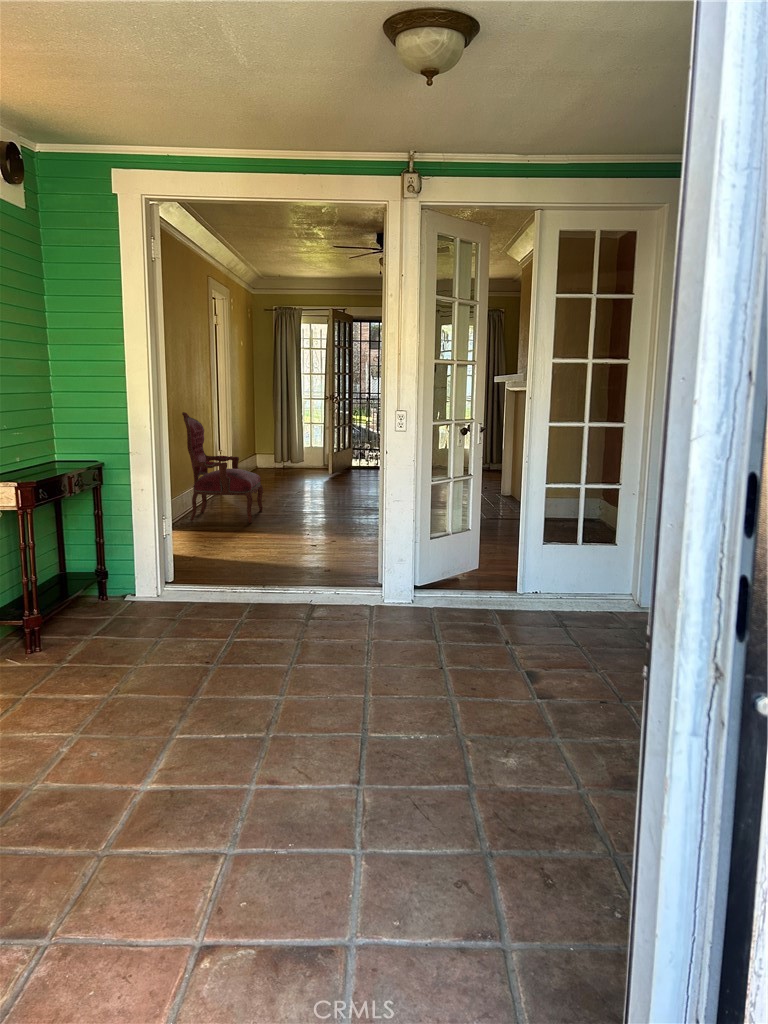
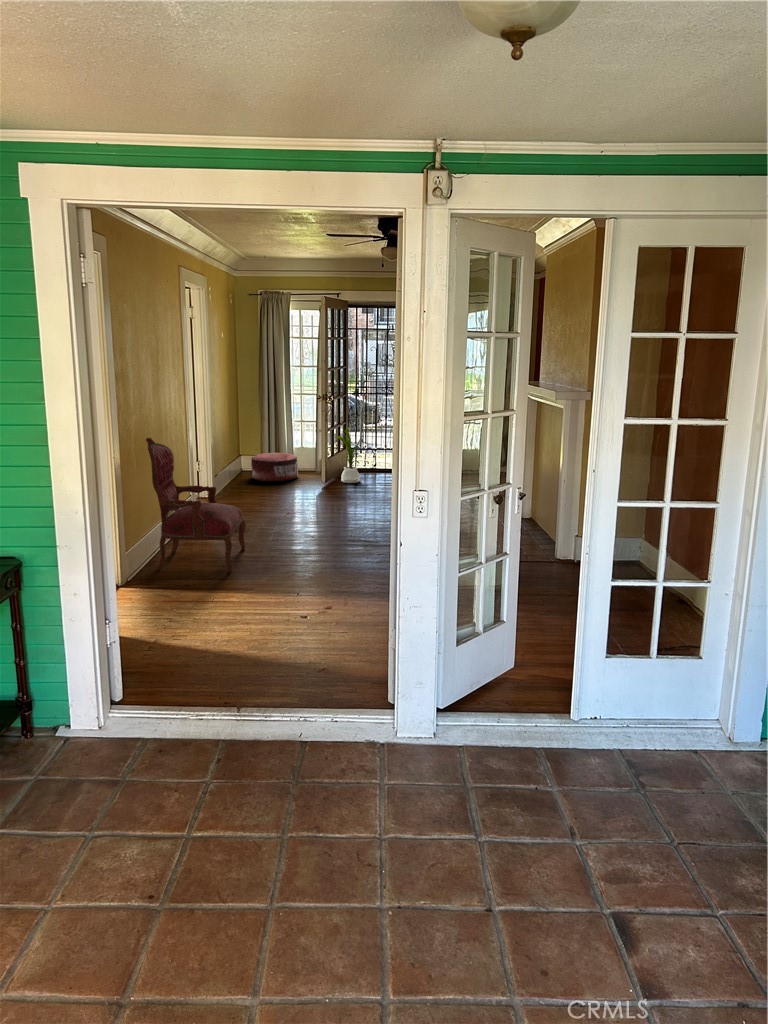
house plant: none [340,423,366,474] -> present [336,427,363,483]
pouf: none [266,449,307,473] -> present [251,453,298,481]

